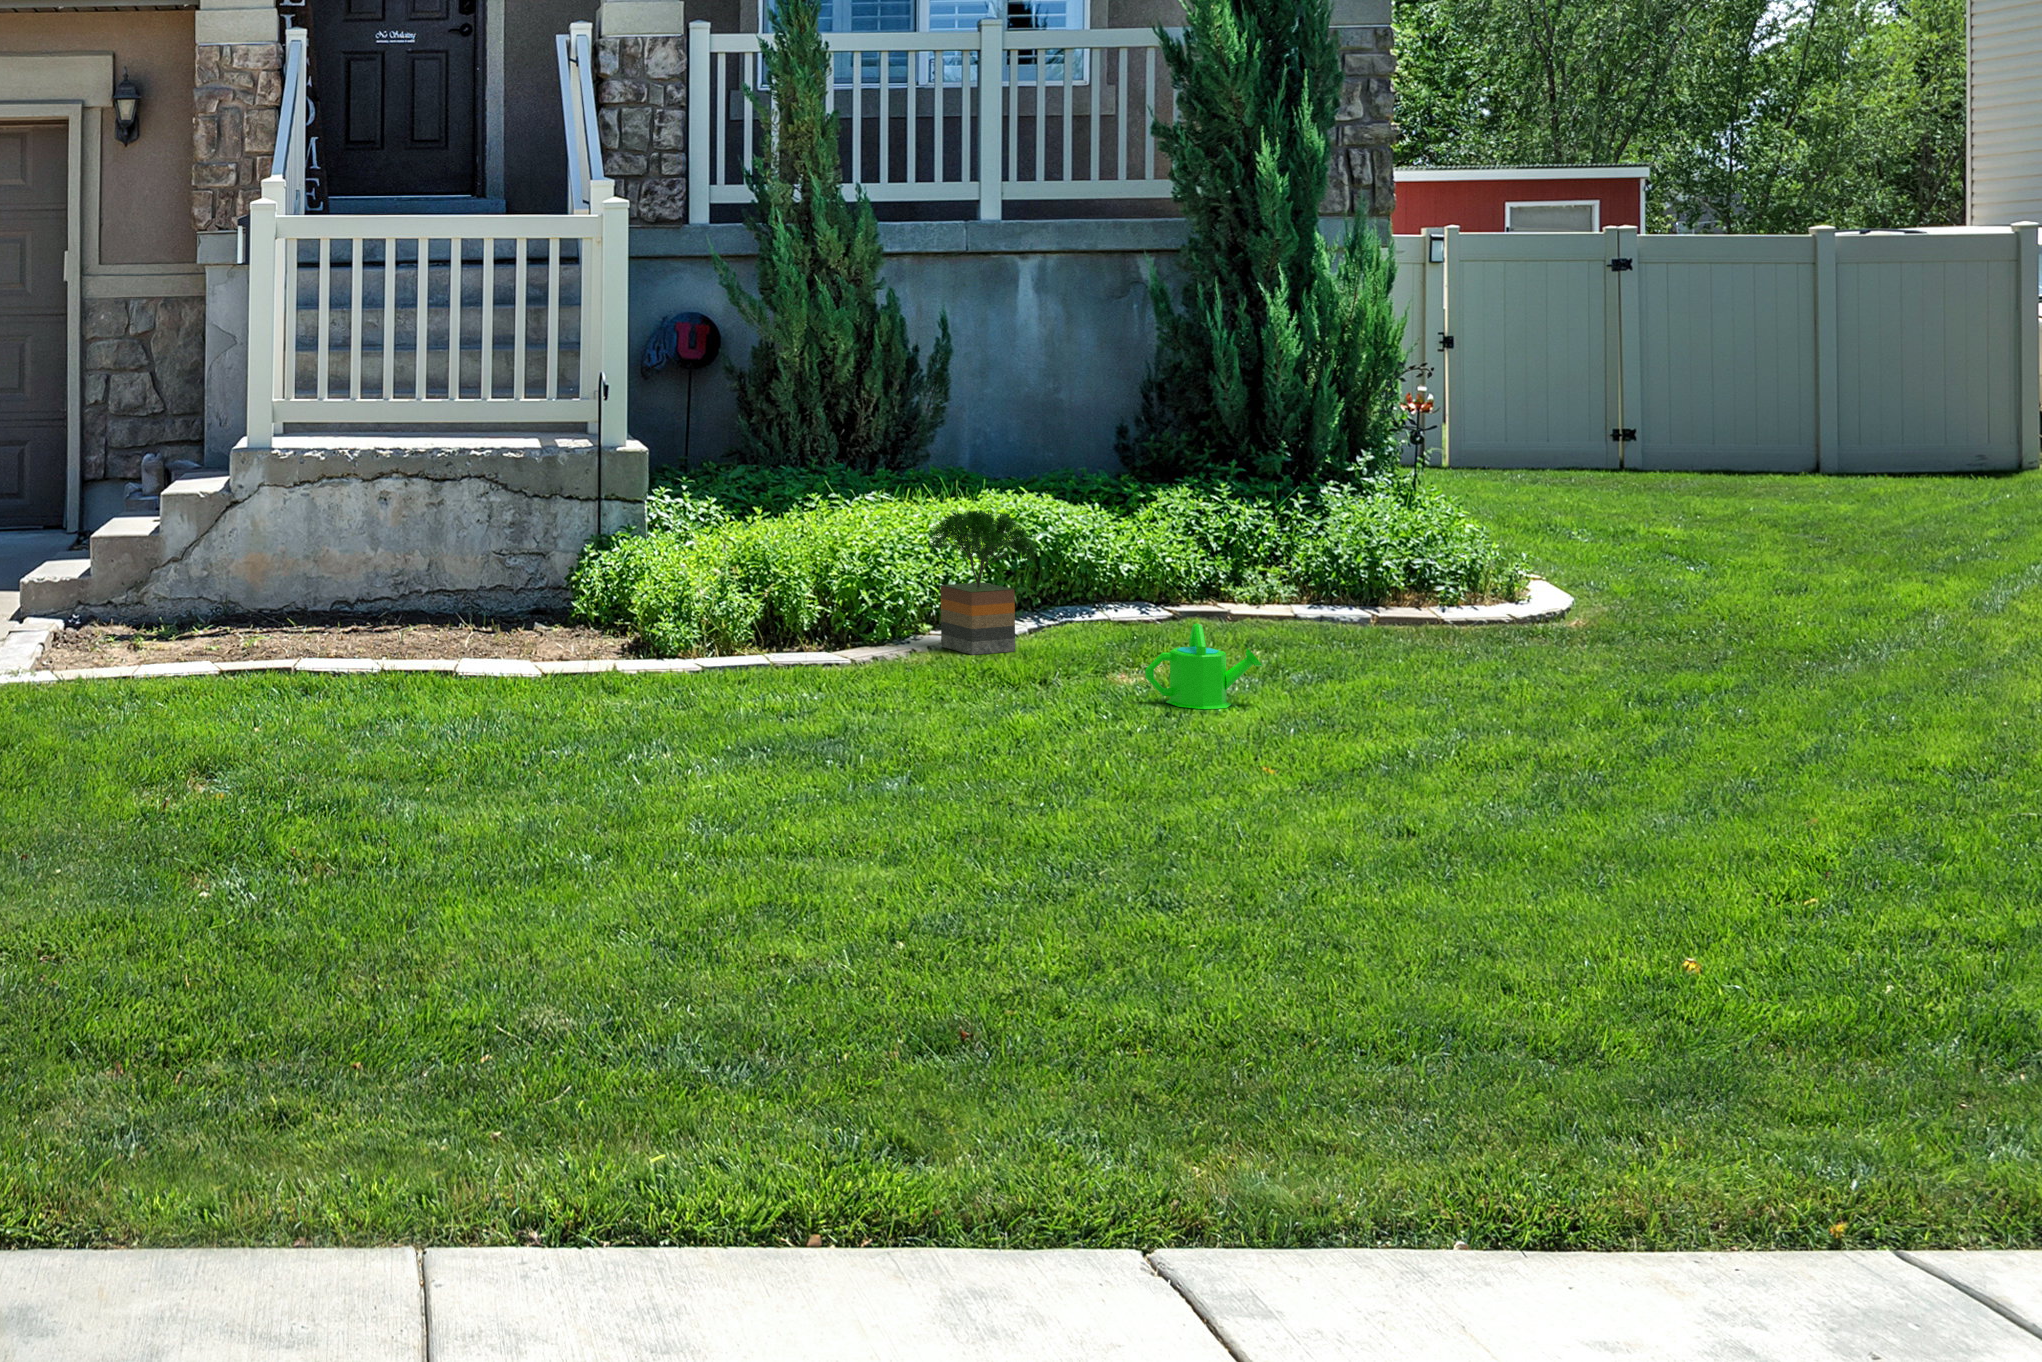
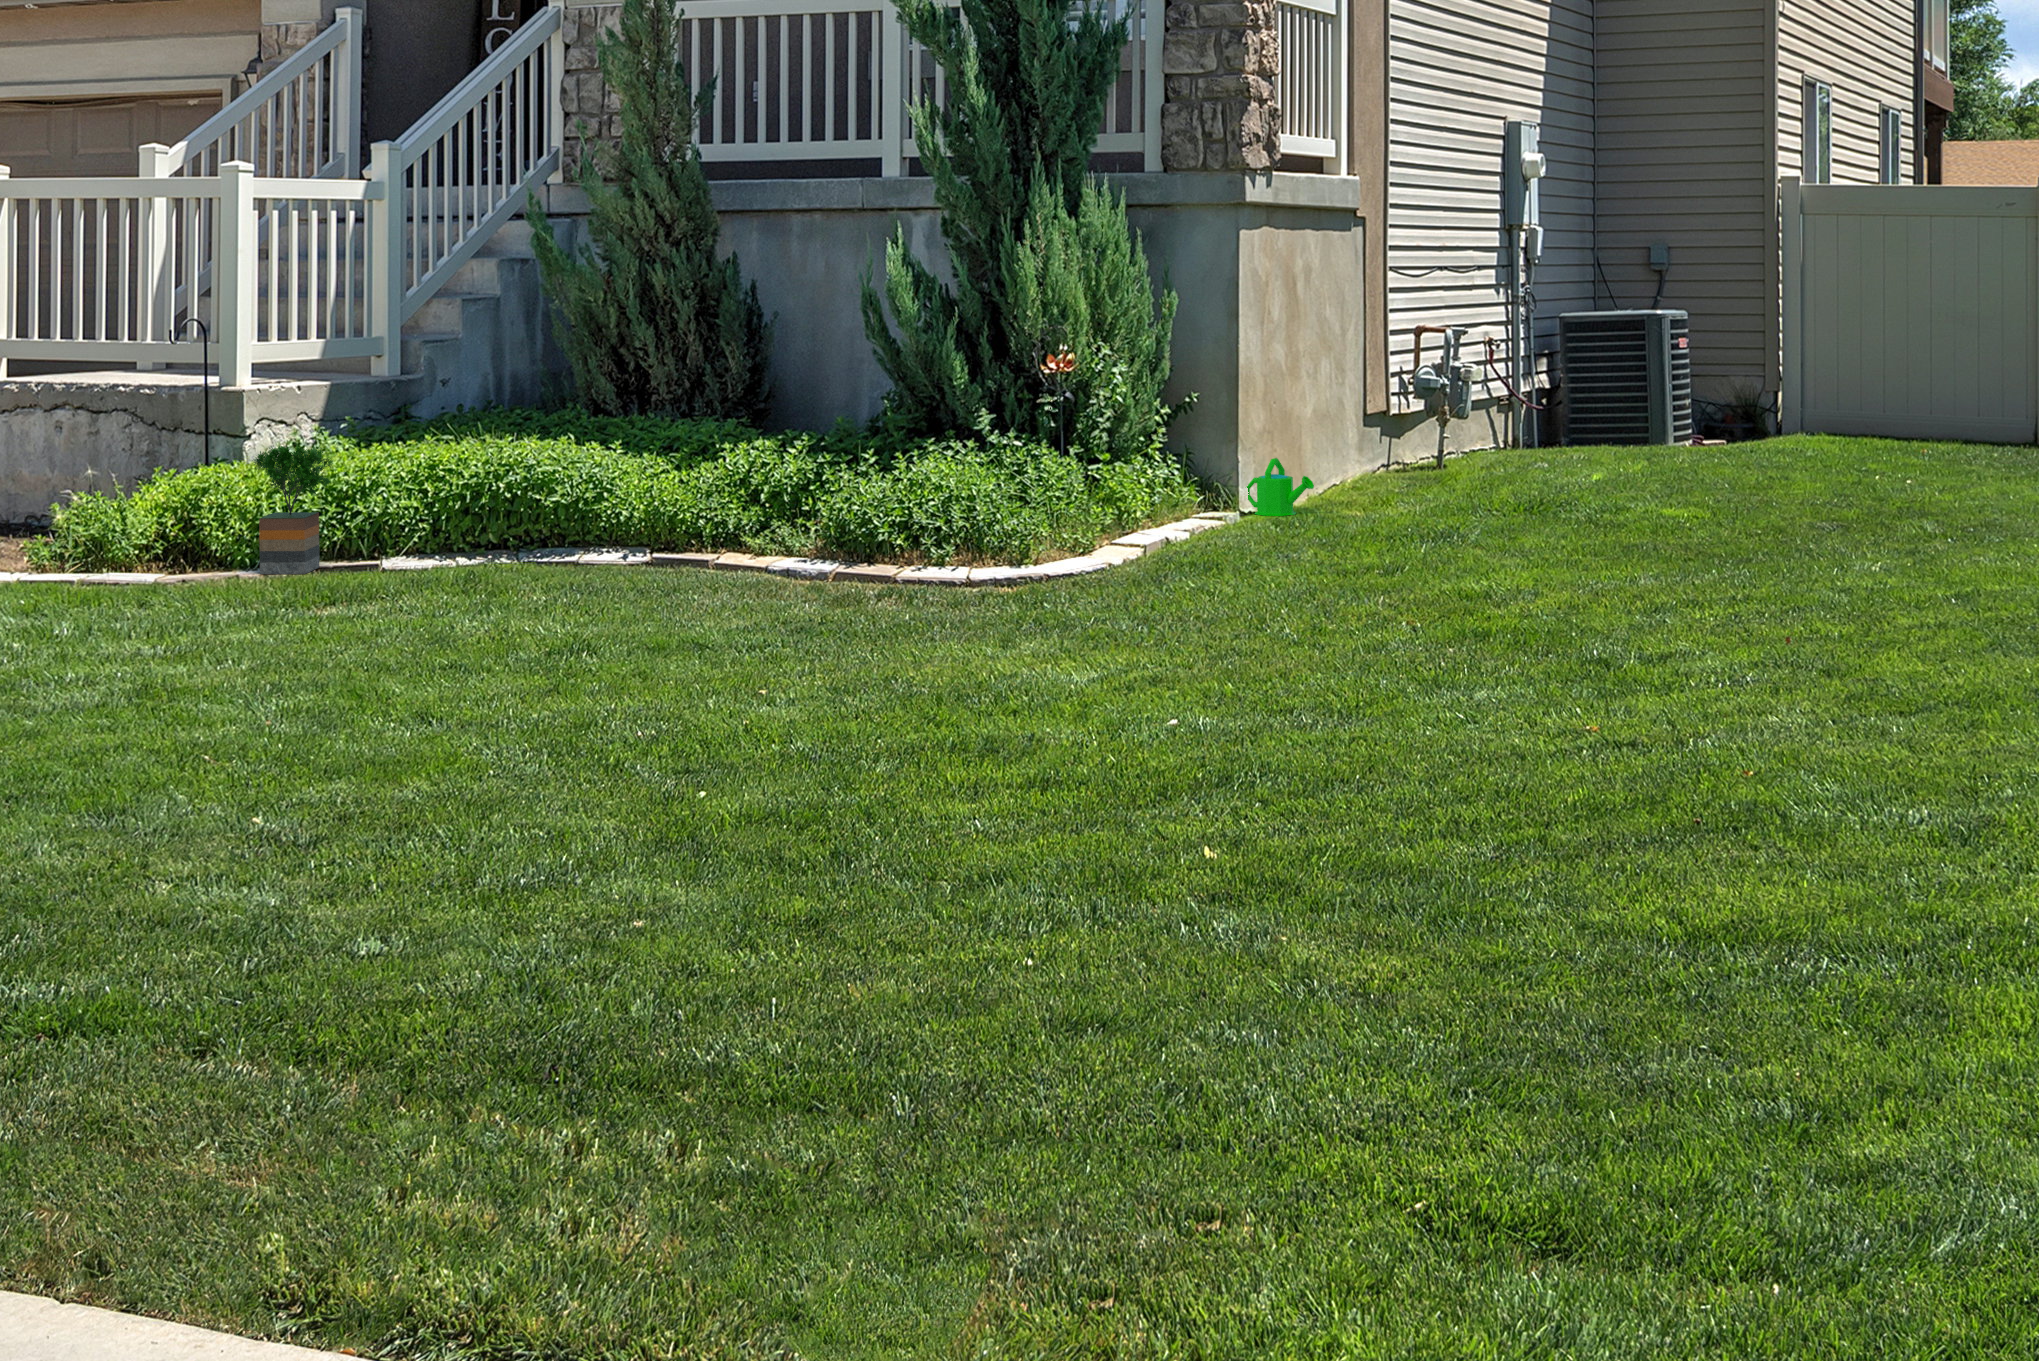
watering can: present [1145,623,1263,709] -> present [1247,458,1314,516]

